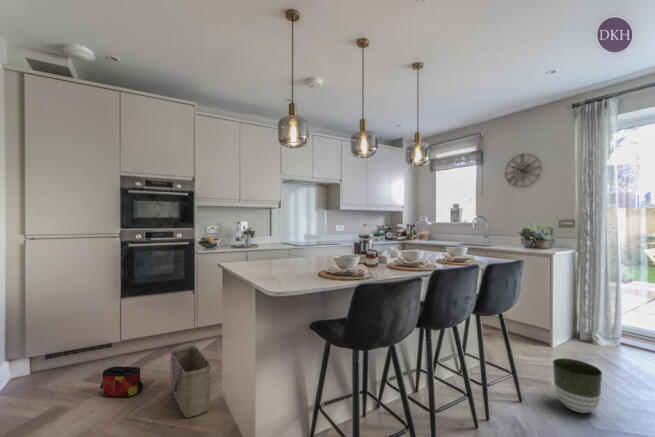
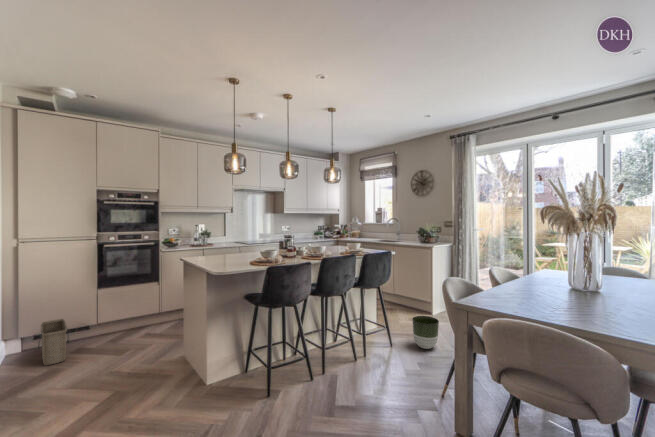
basket: present [171,345,211,418] -> present [38,319,69,365]
bag: present [100,366,143,398] -> none [87,337,121,359]

